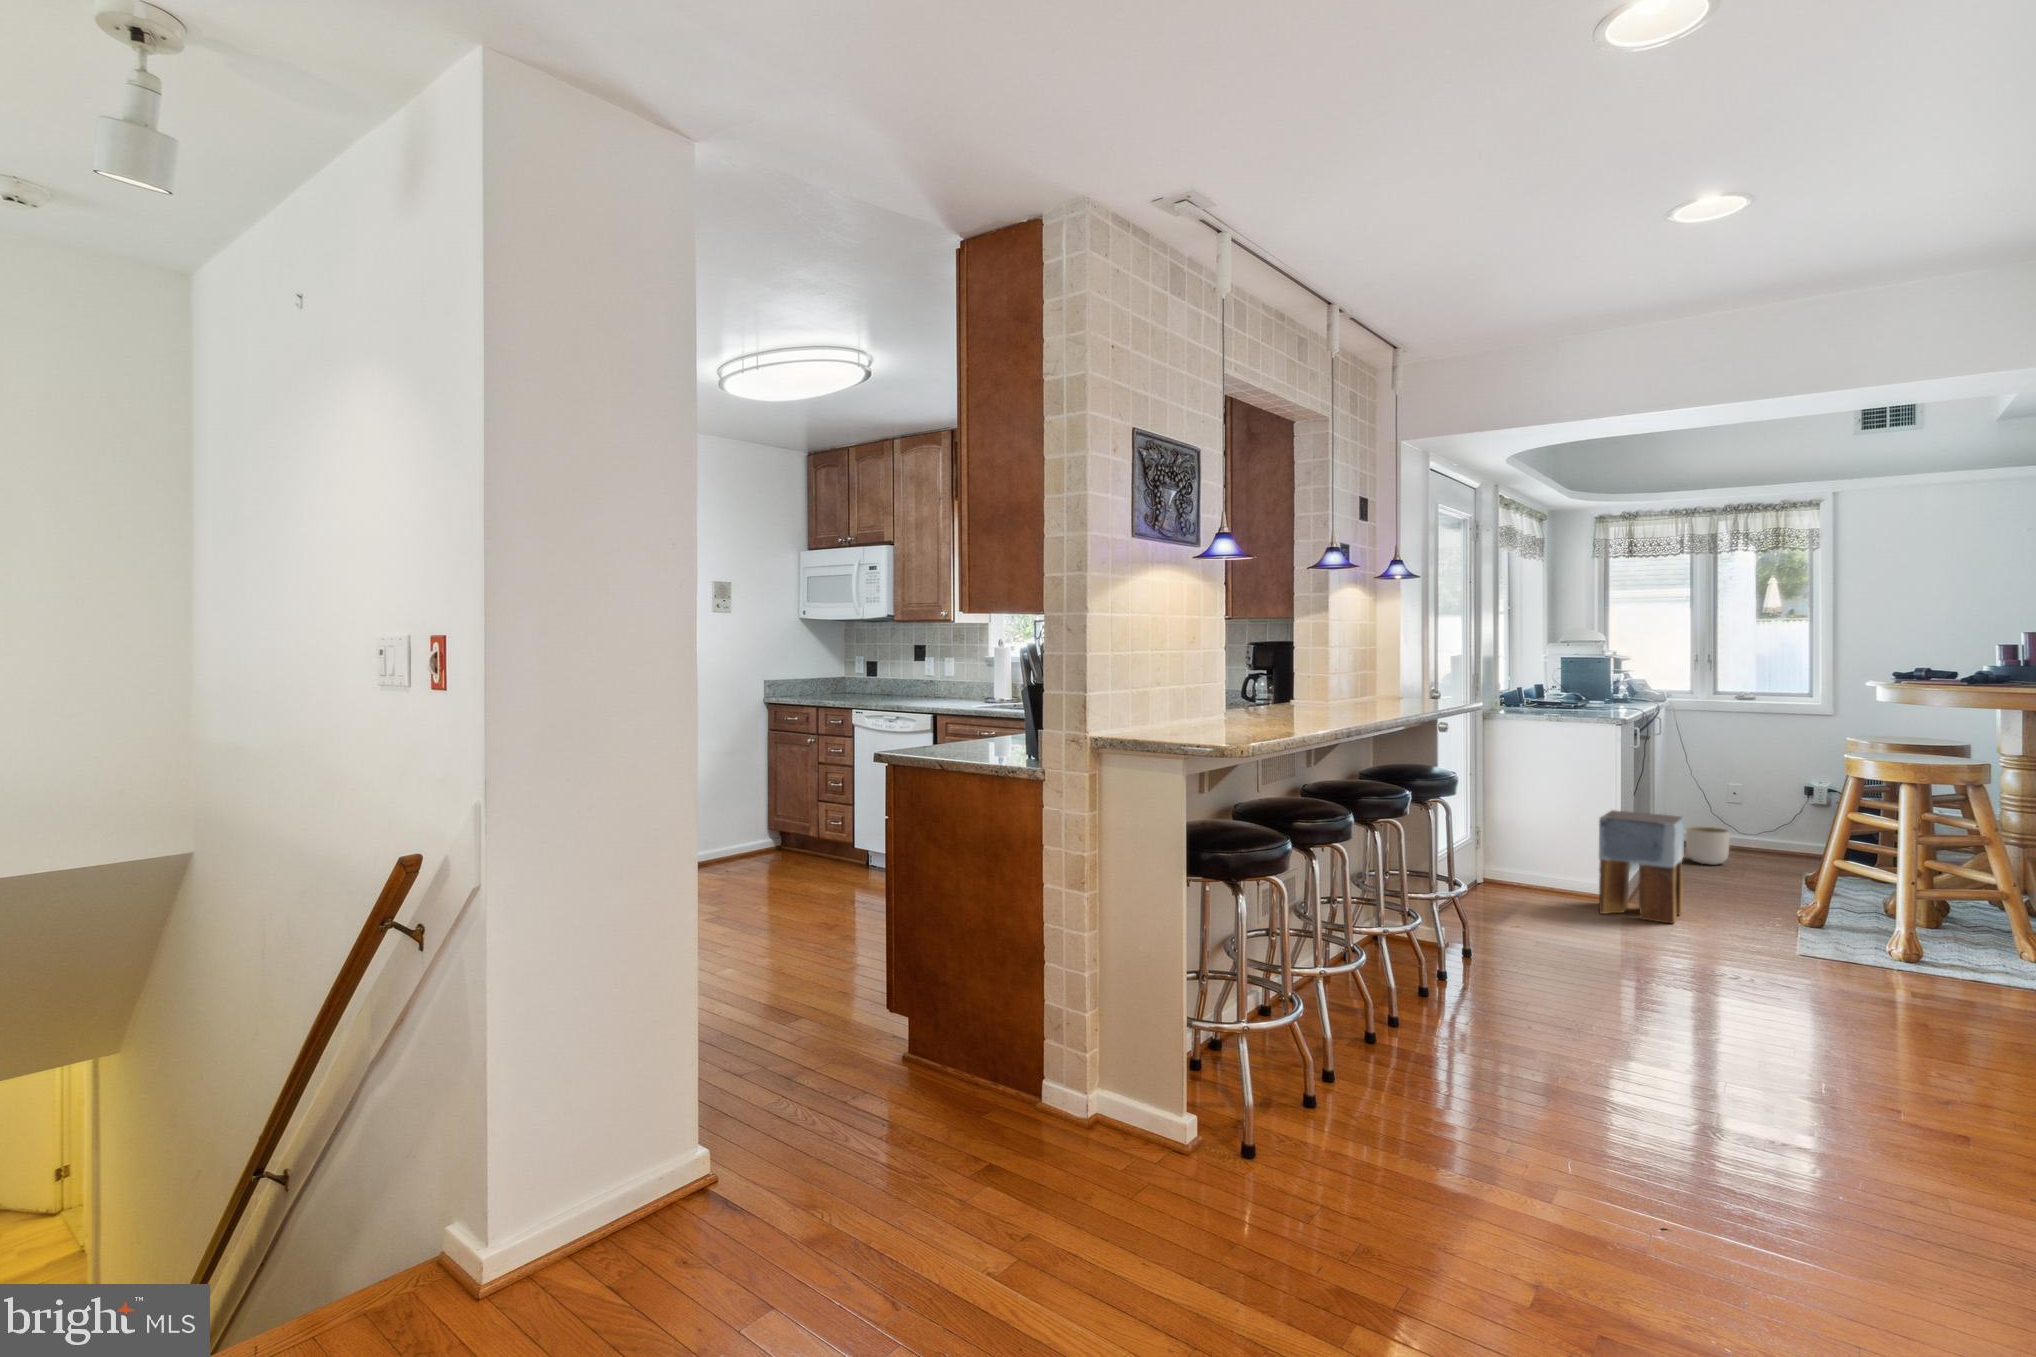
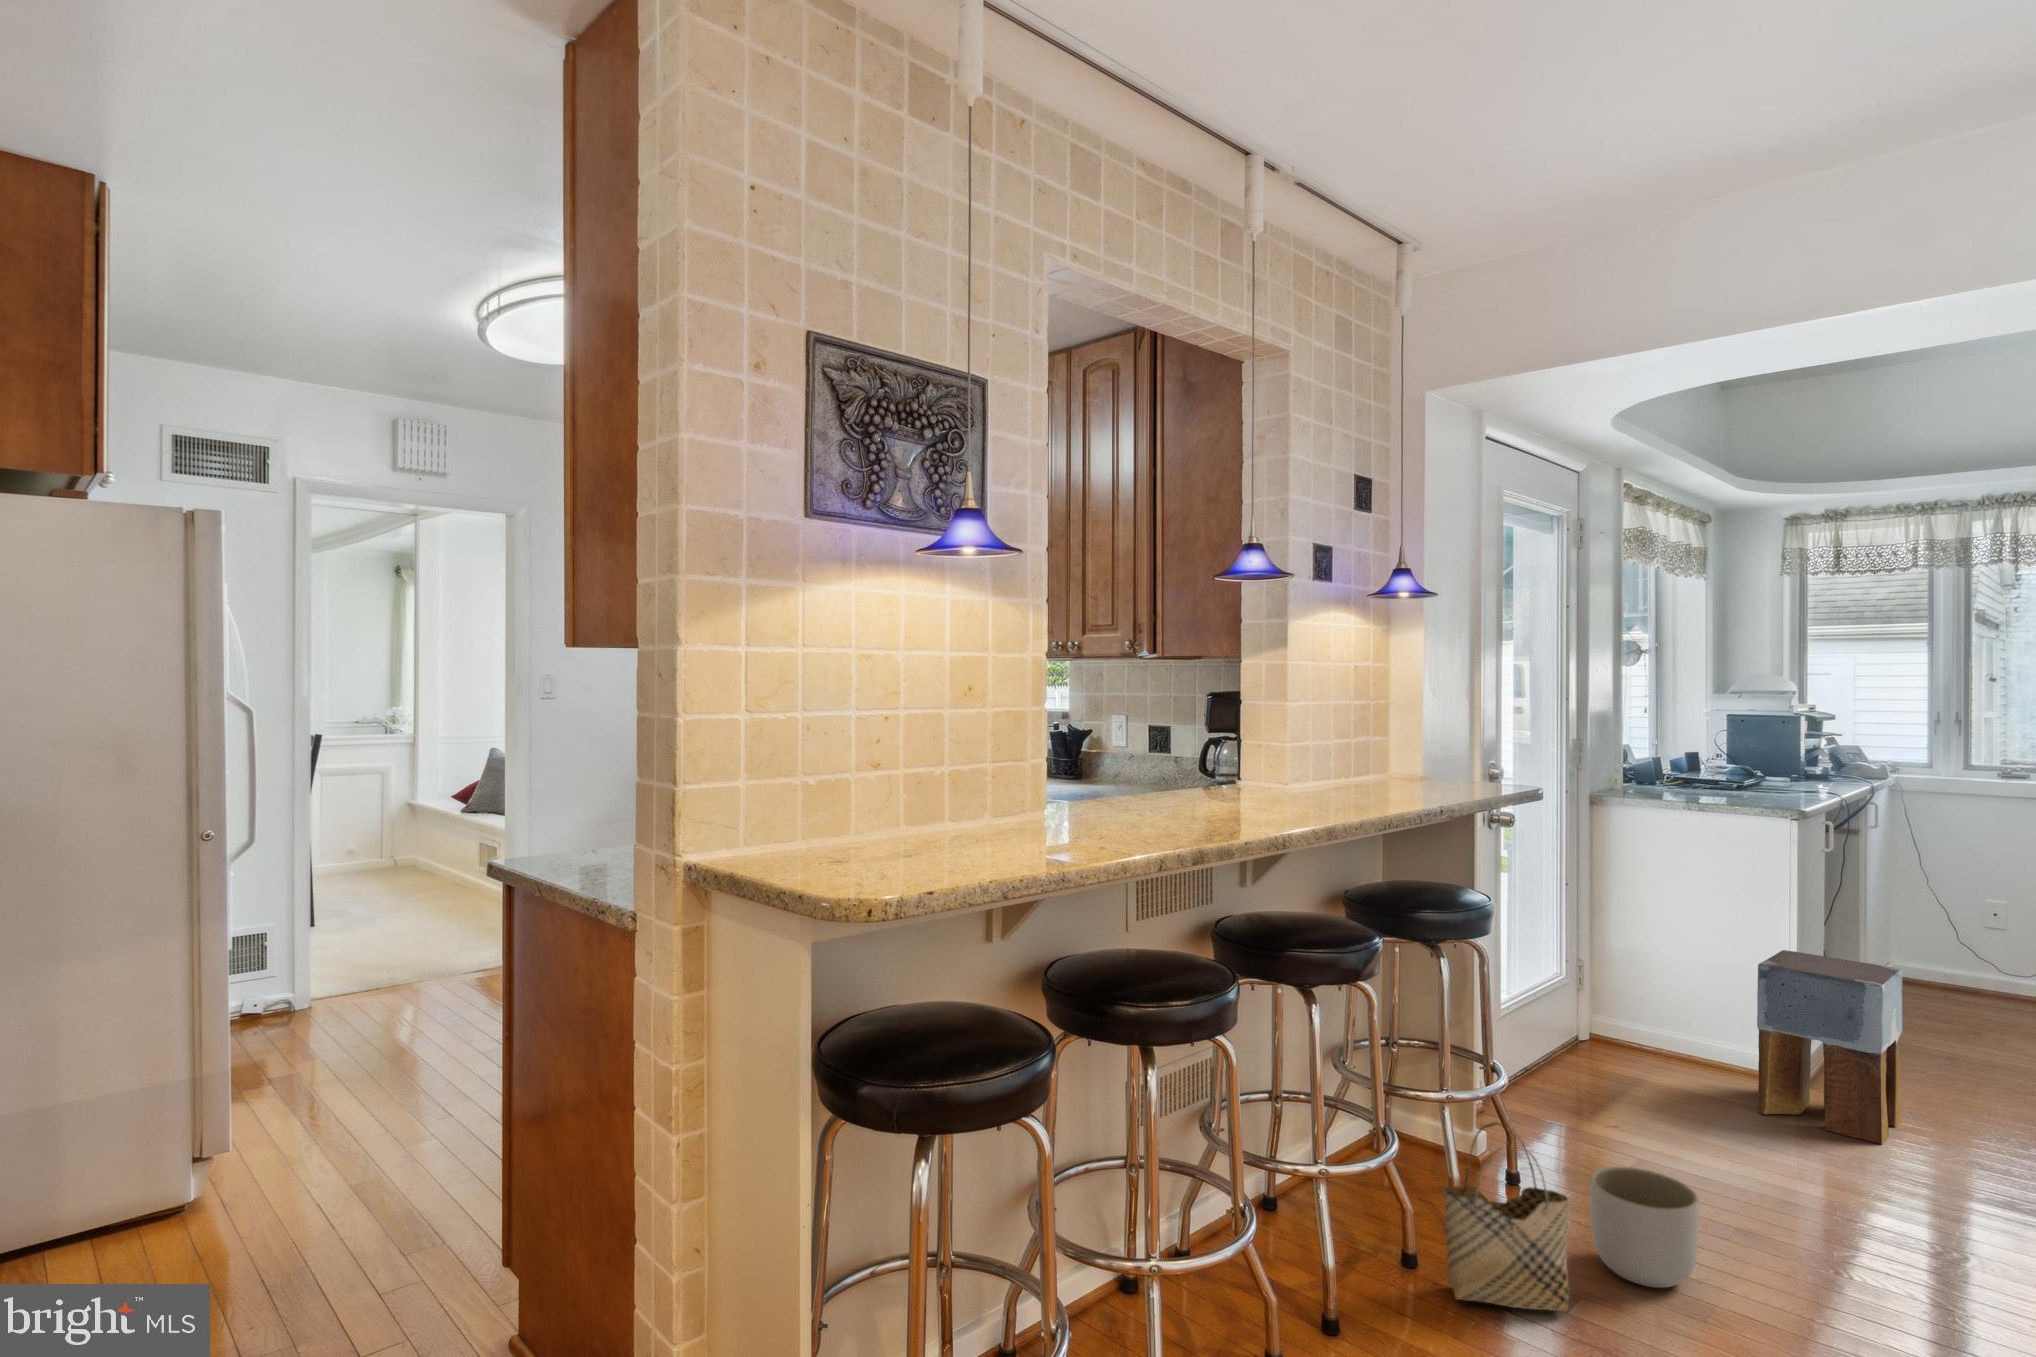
planter: present [1686,826,1730,865] -> present [1590,1167,1699,1288]
woven basket: none [1448,899,1522,1002] -> present [1442,1123,1569,1312]

